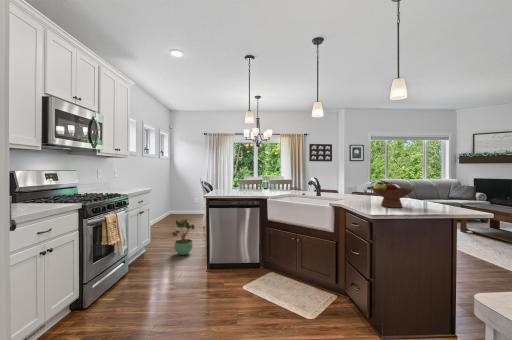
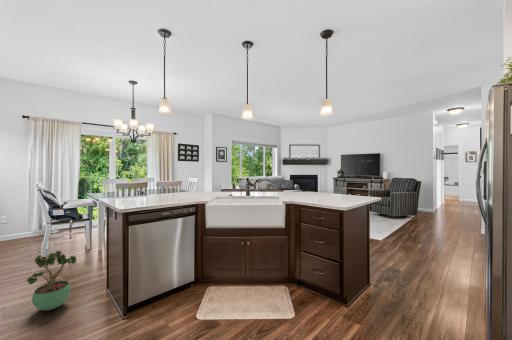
fruit bowl: present [371,182,413,208] -> none [313,179,346,199]

